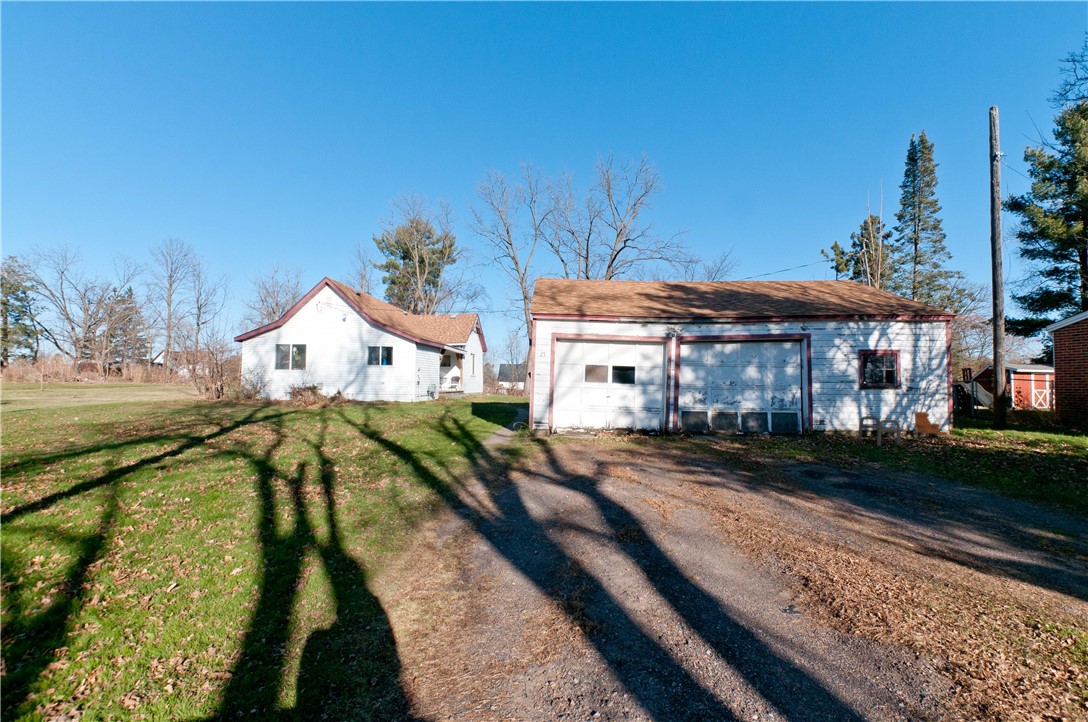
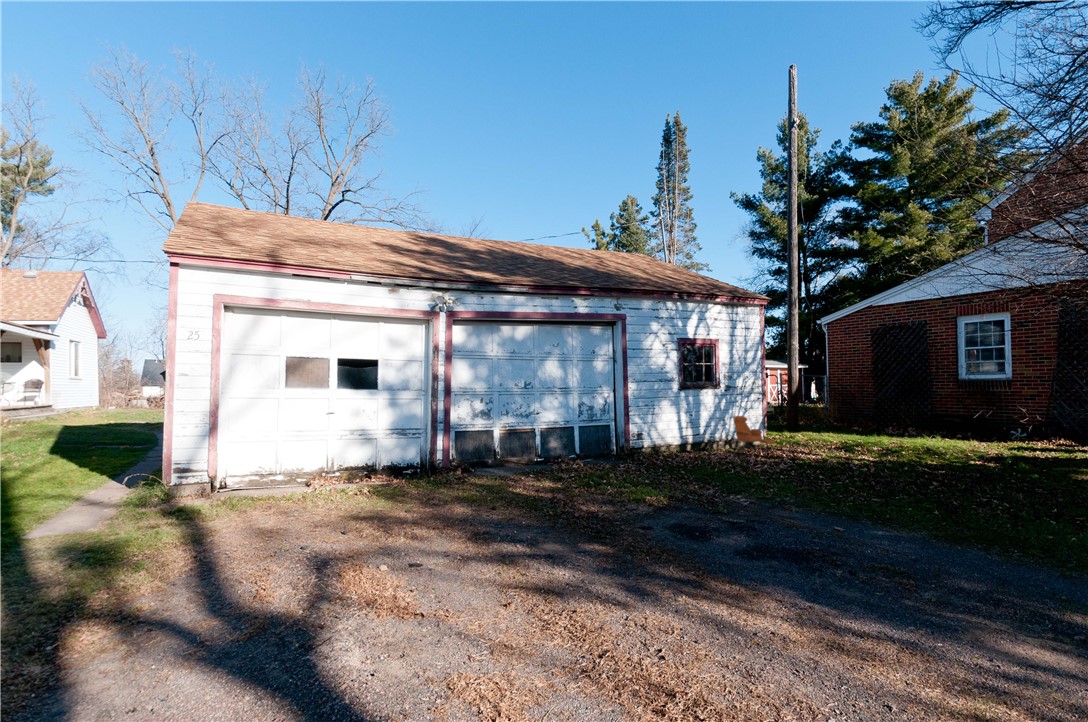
bench: present [858,416,901,446] -> none [679,424,732,463]

